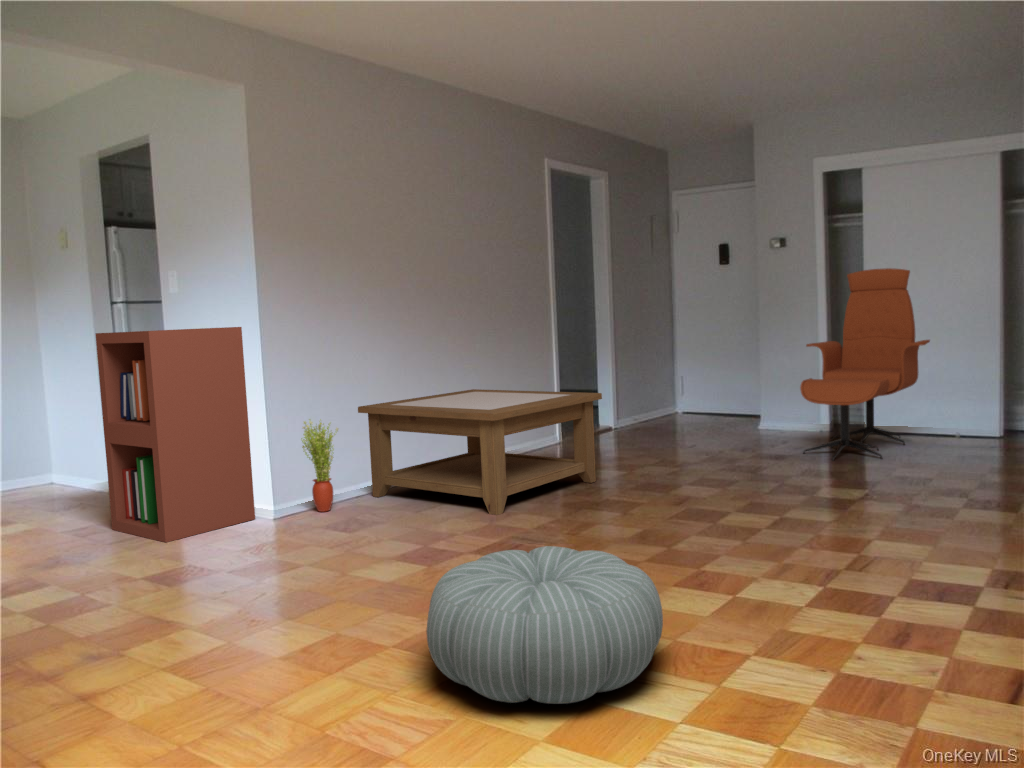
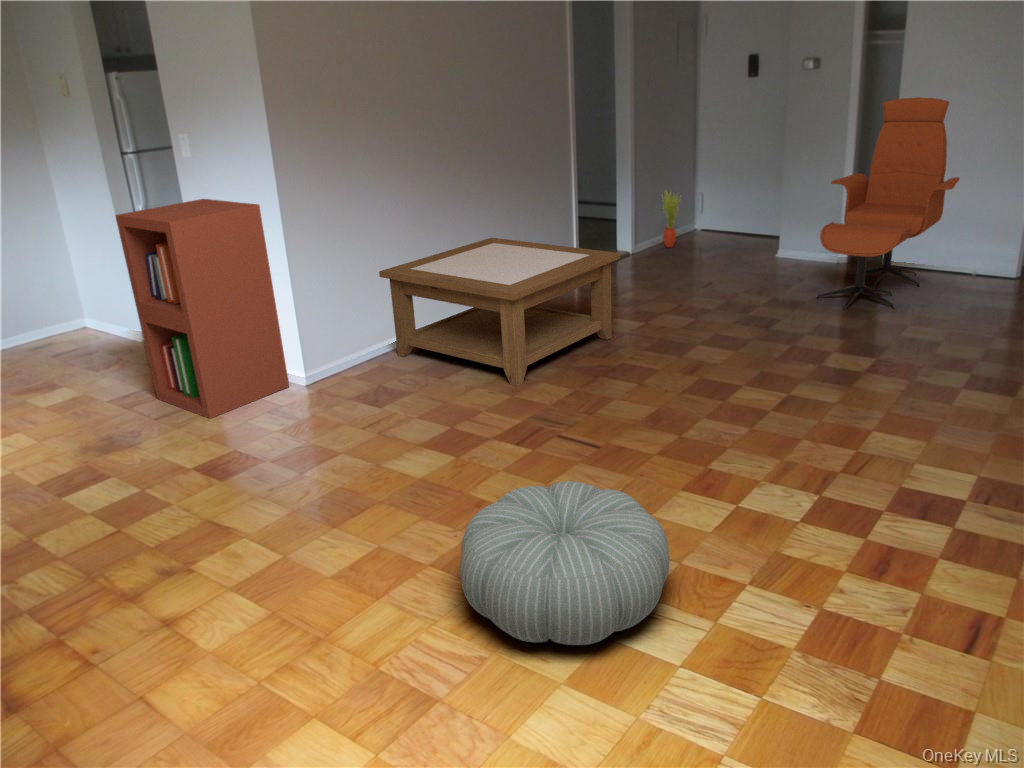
potted plant: present [301,419,338,512] -> present [662,191,680,247]

